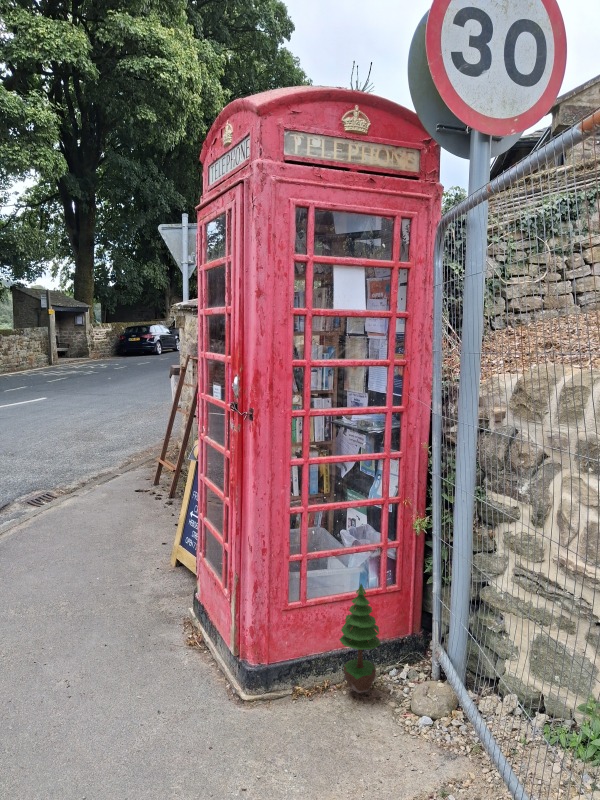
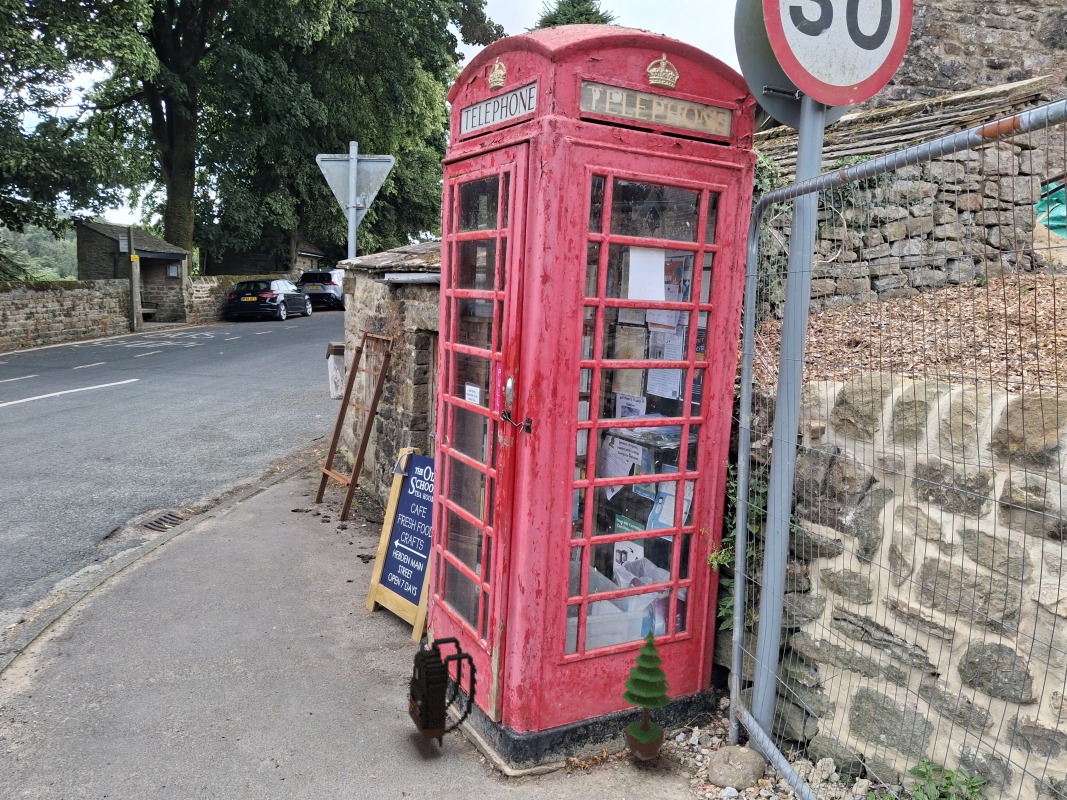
backpack: none [169,589,222,681] -> present [408,637,477,748]

